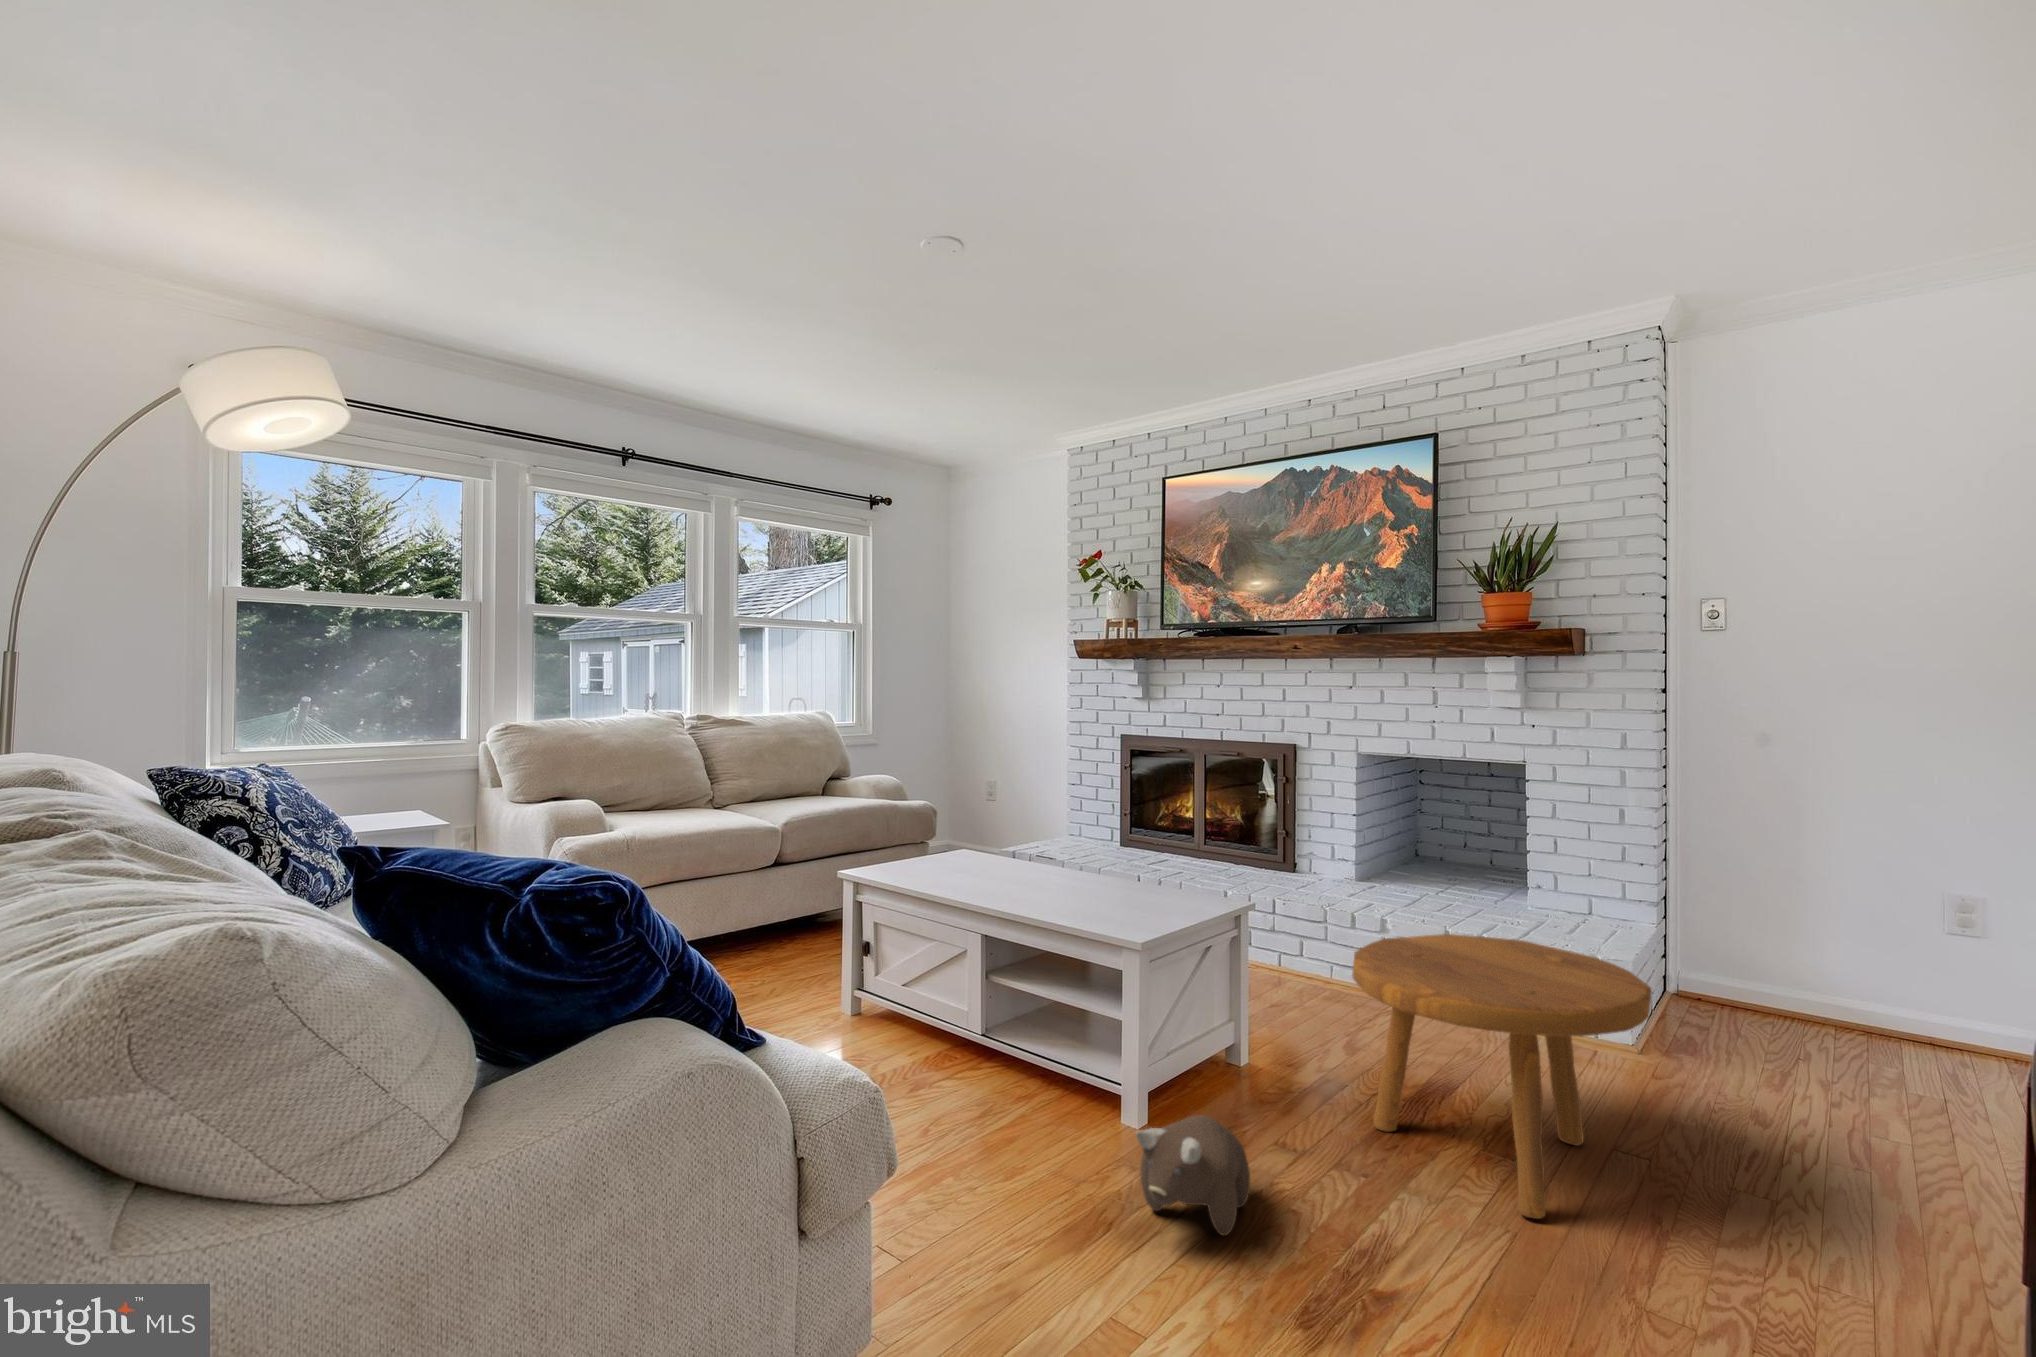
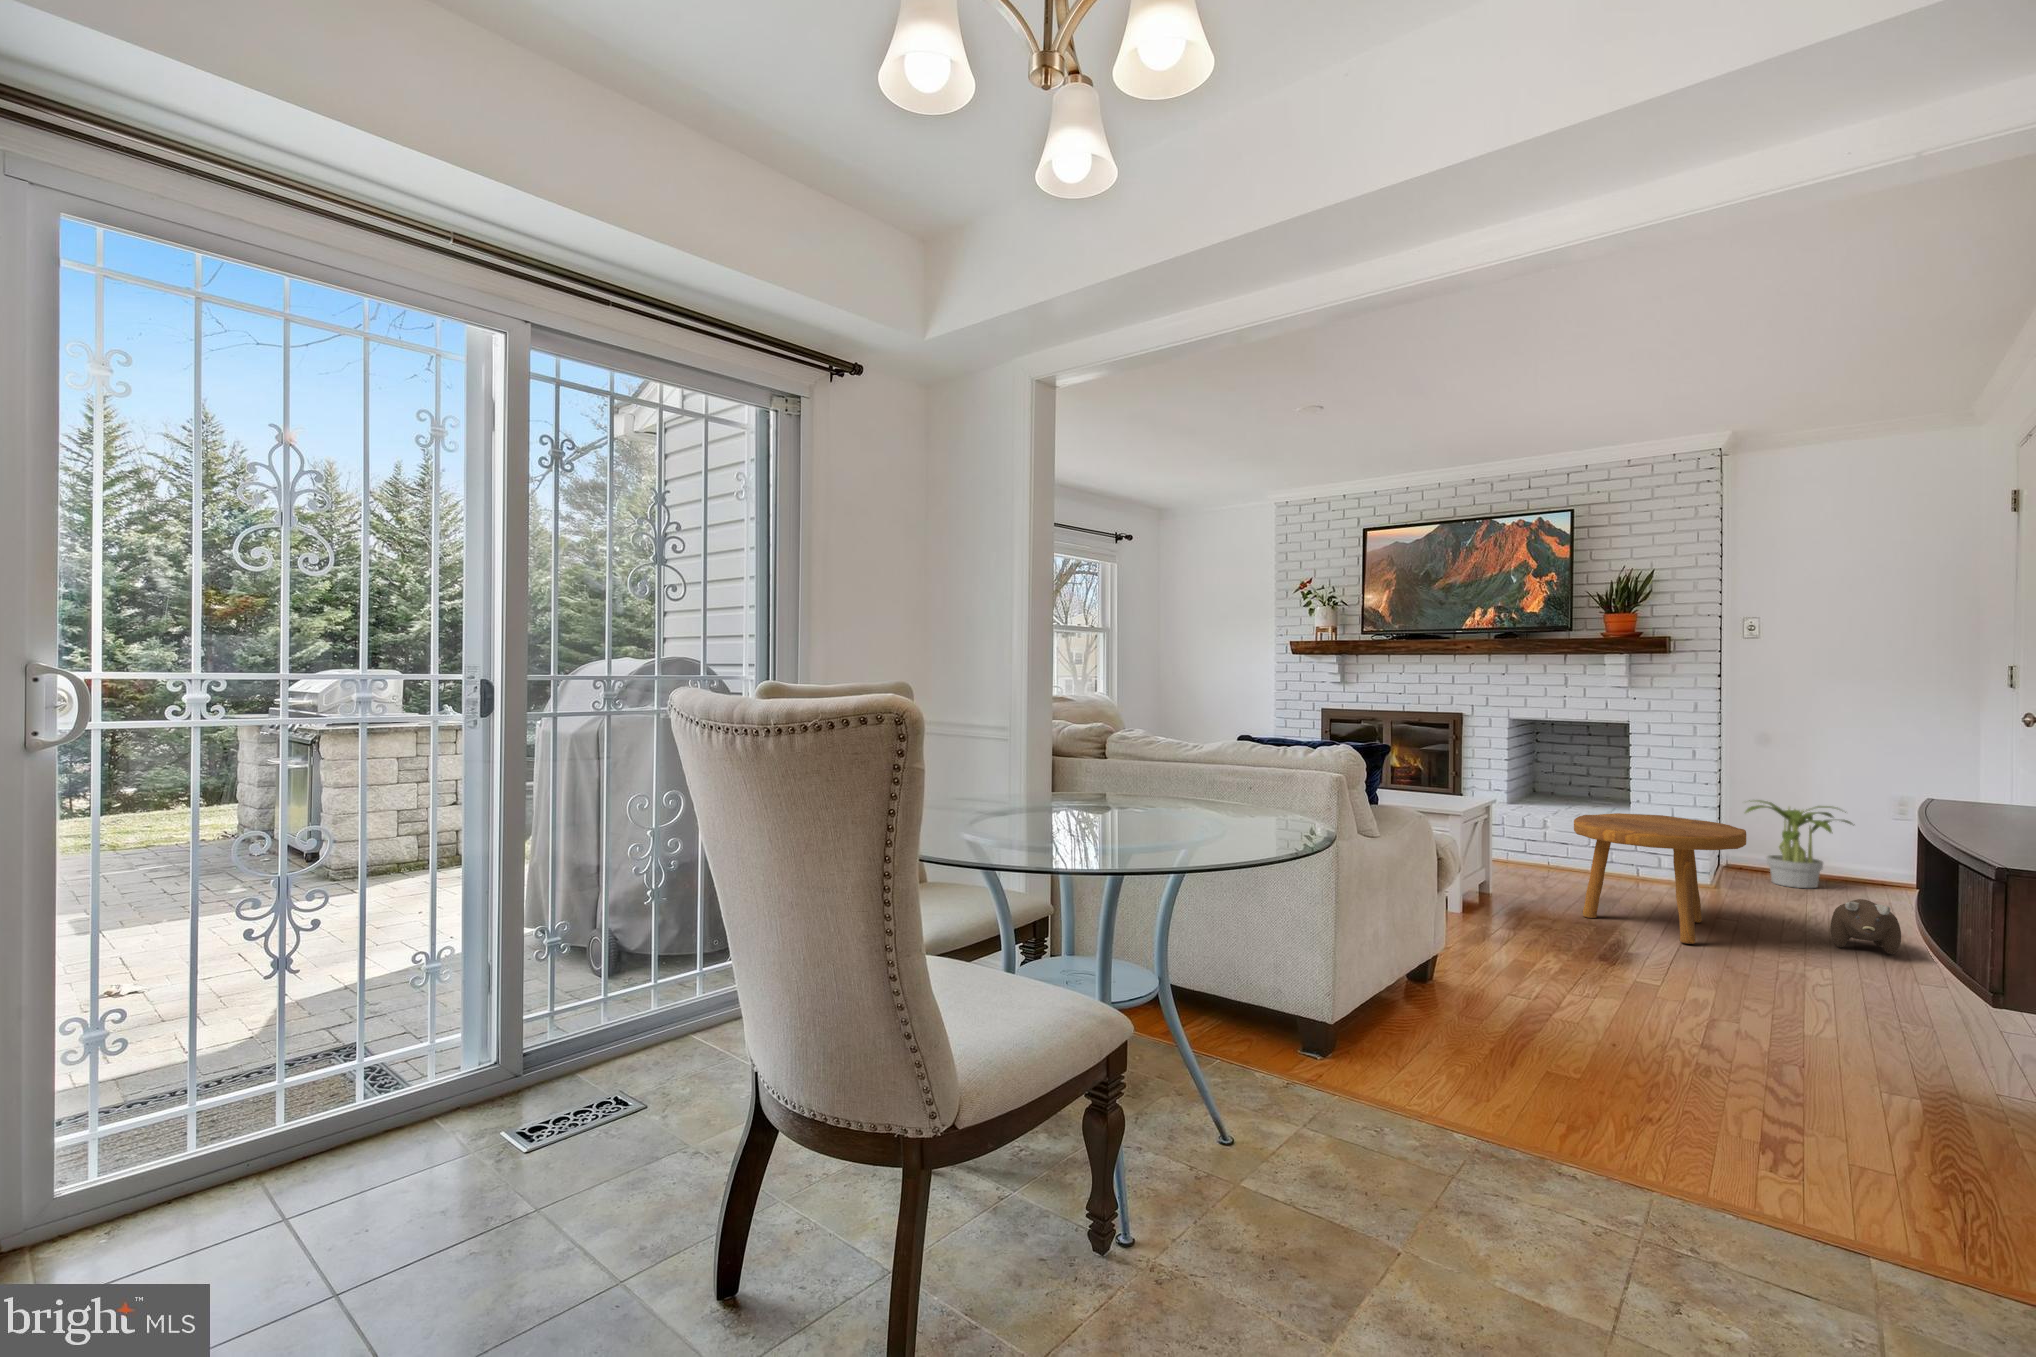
potted plant: none [1690,893,1874,1047] -> present [1745,800,1852,888]
plush toy: present [1136,1115,1250,1236] -> present [1830,899,1901,954]

